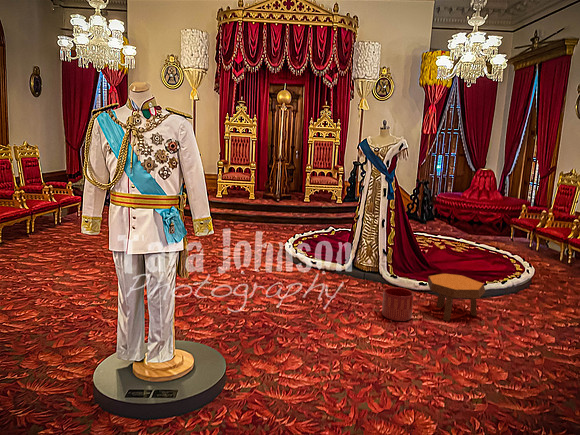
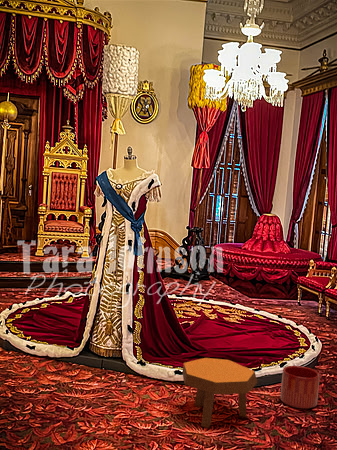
planter: present [382,287,414,321] -> present [280,366,320,409]

